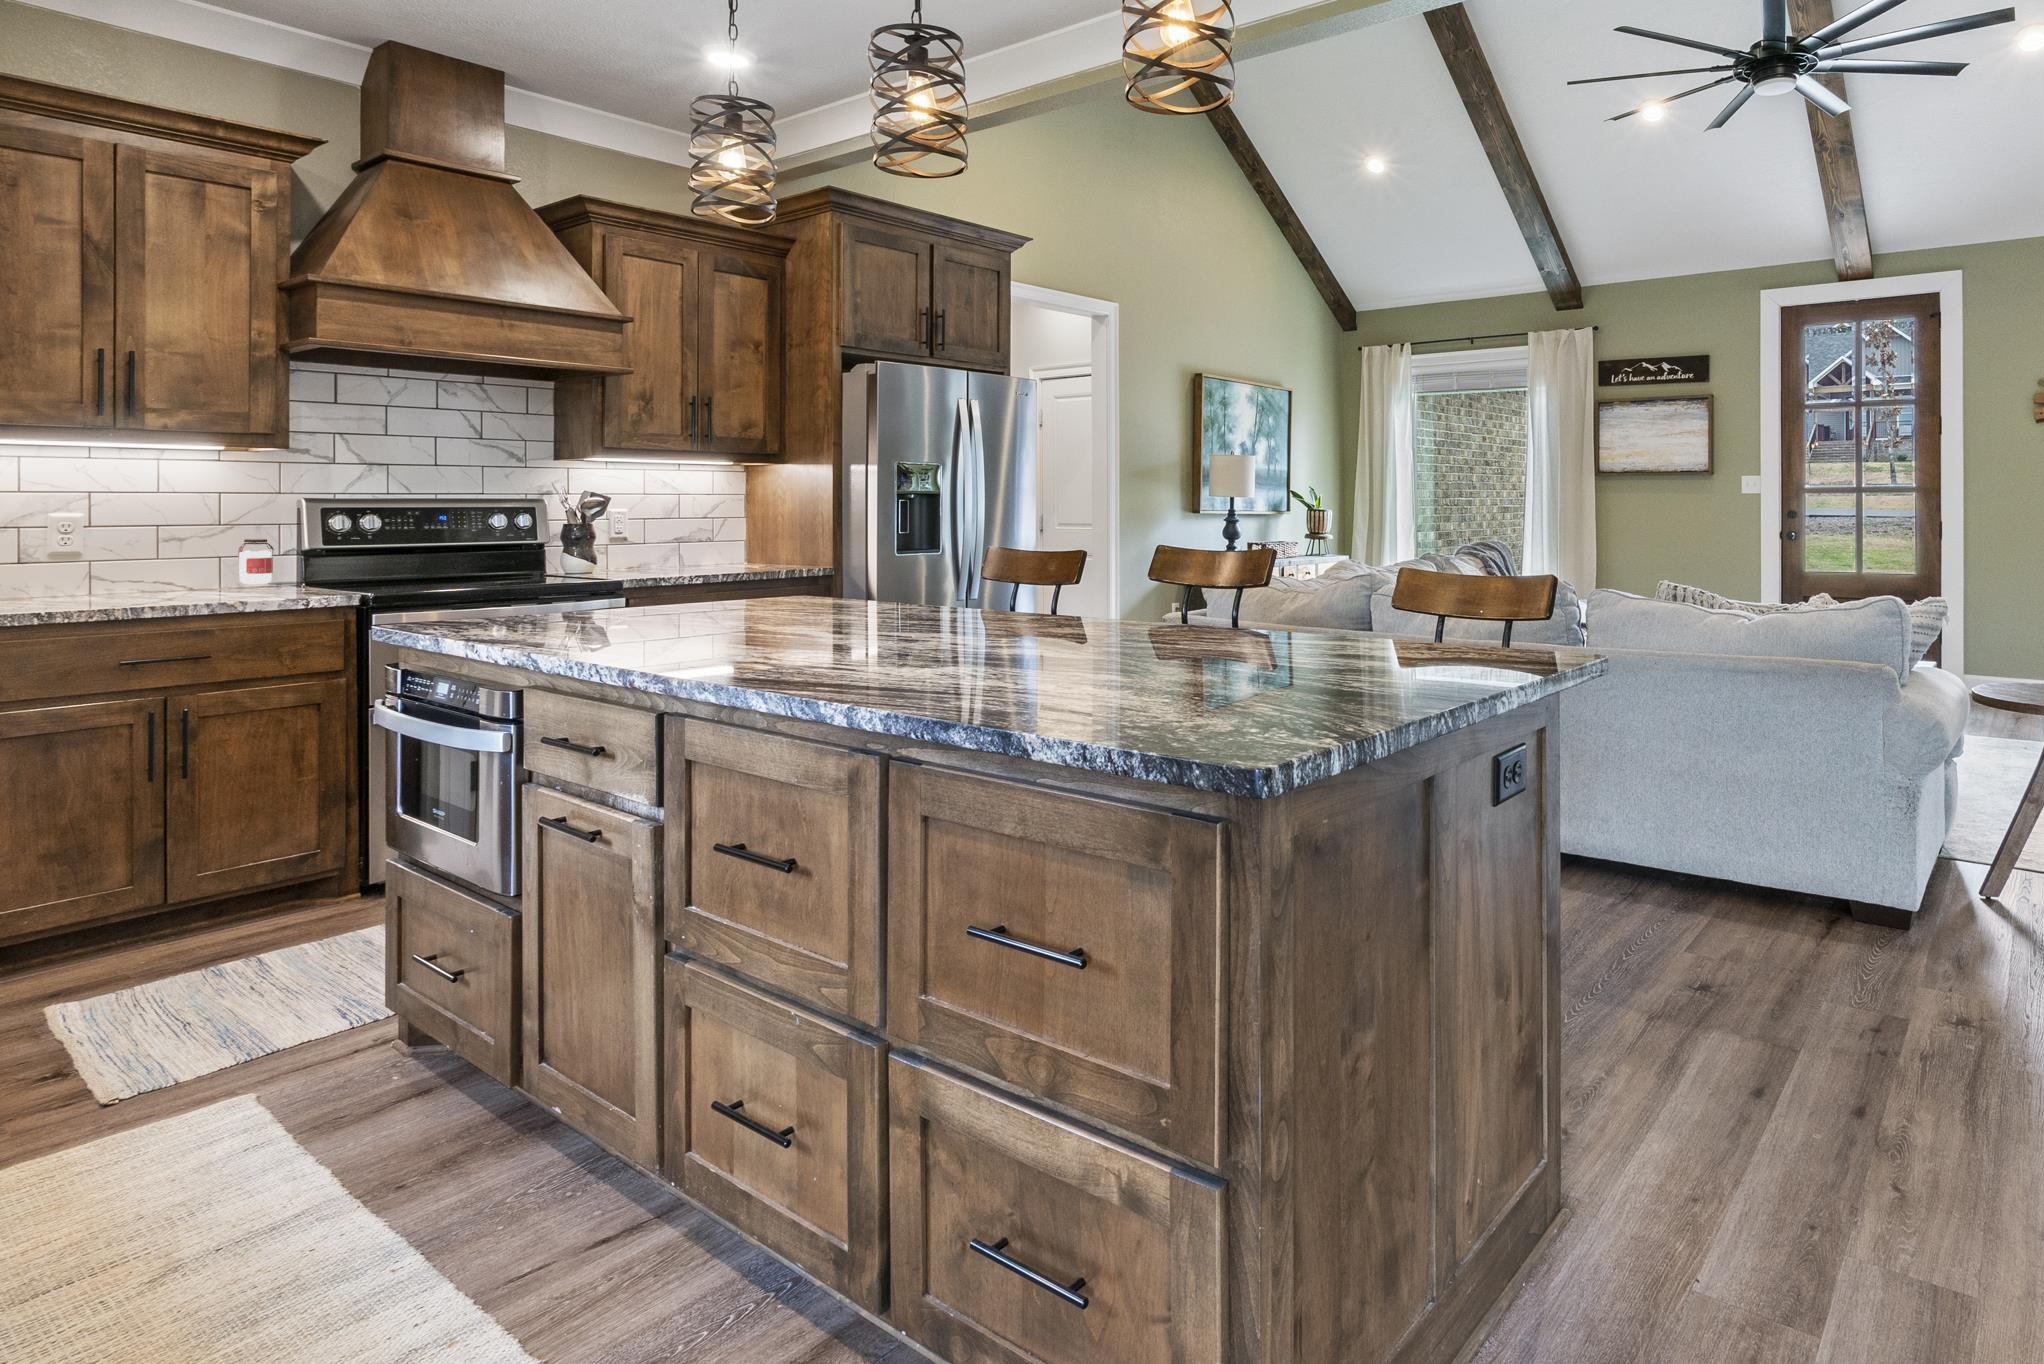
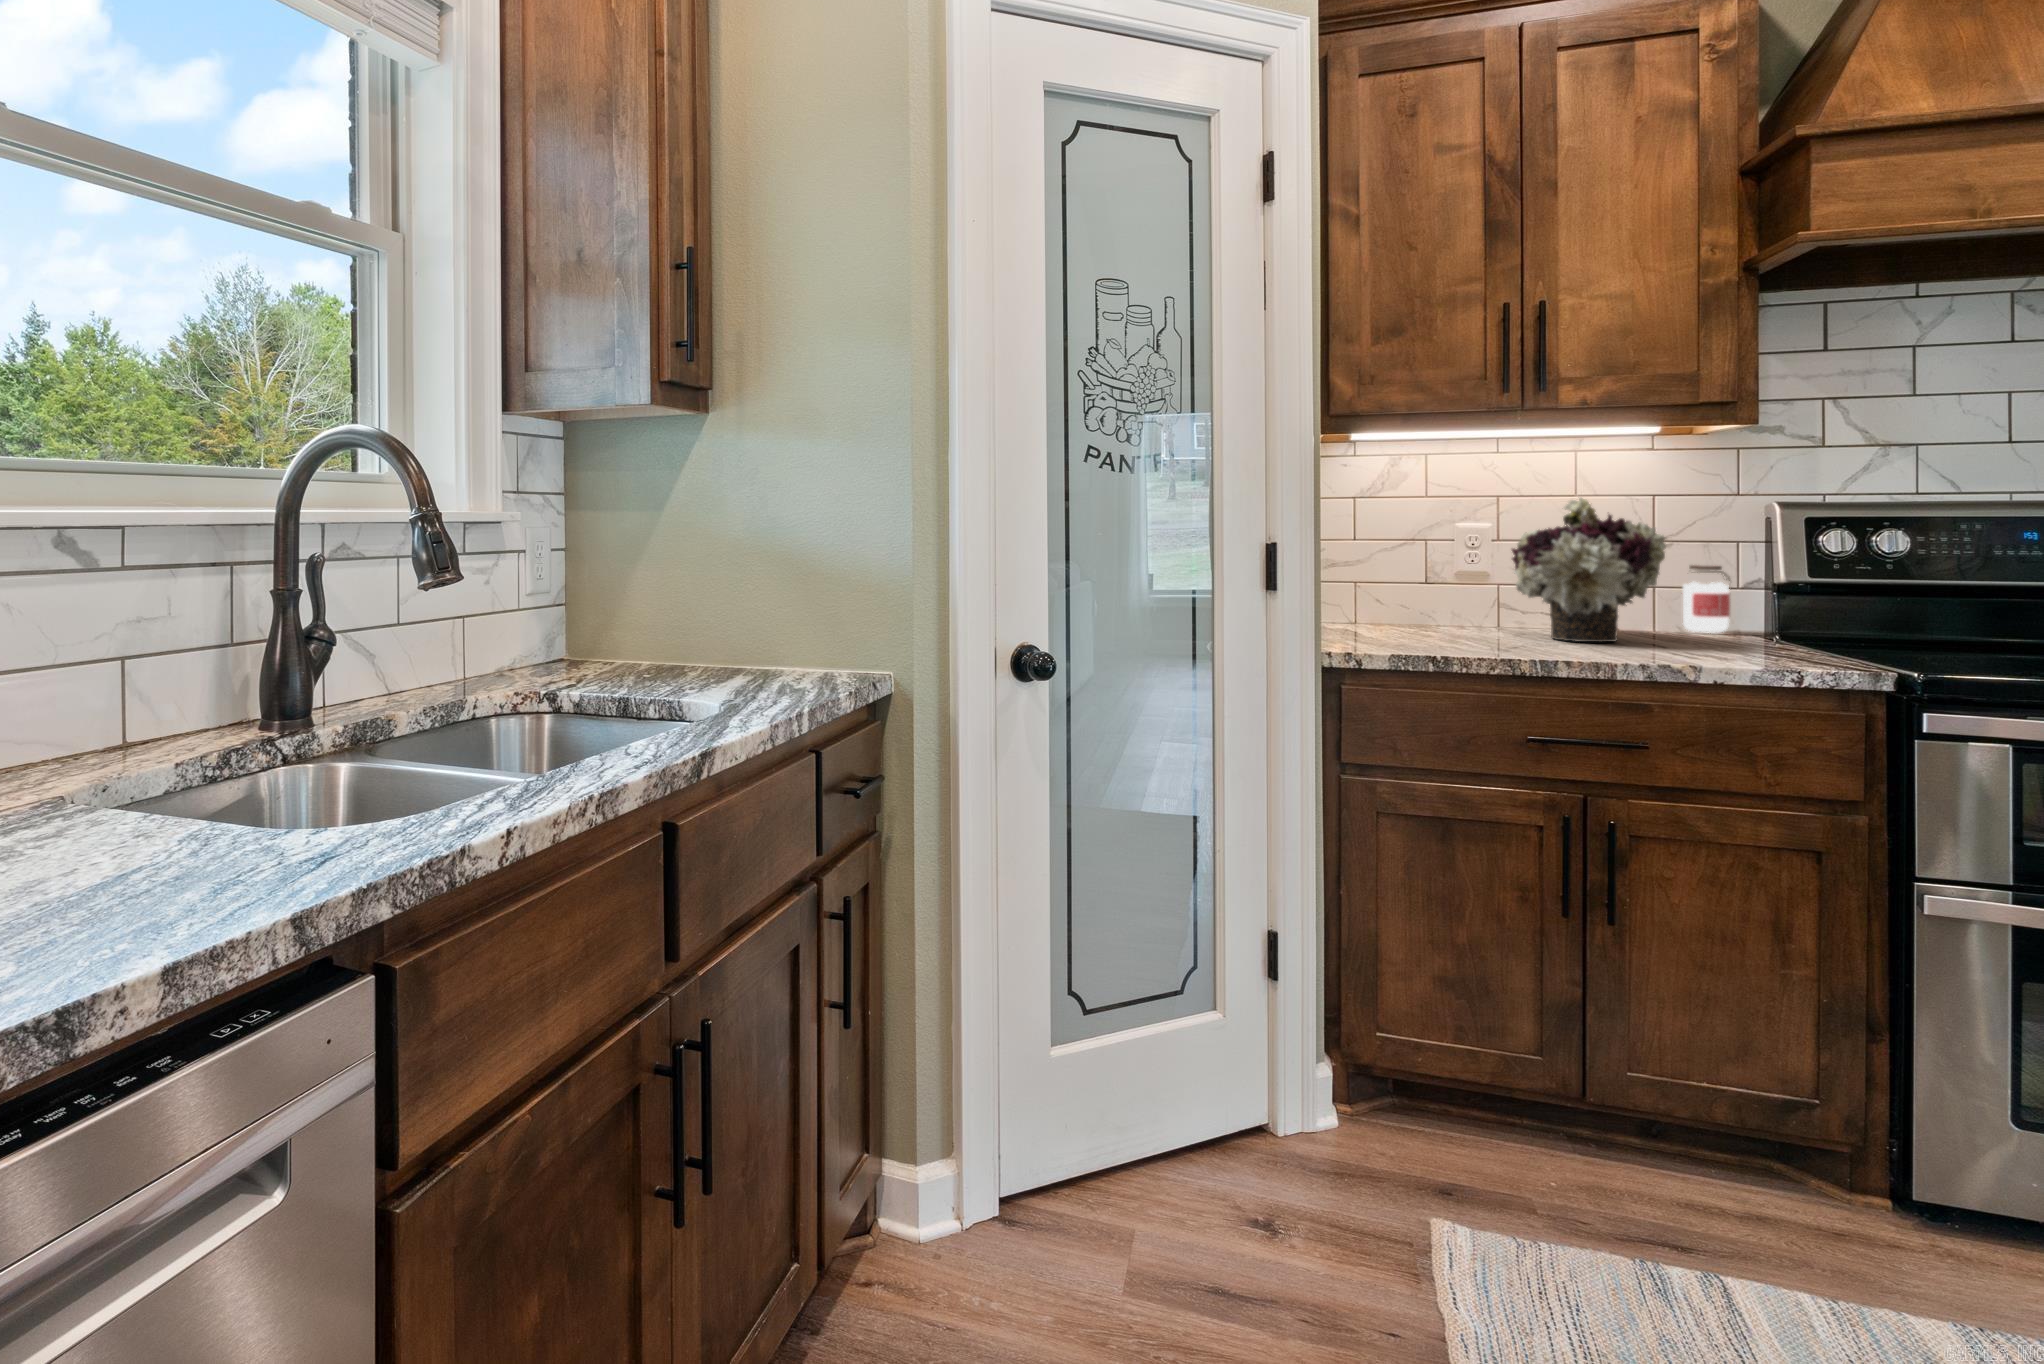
flower arrangement: none [100,492,227,595] -> present [1512,498,1666,642]

